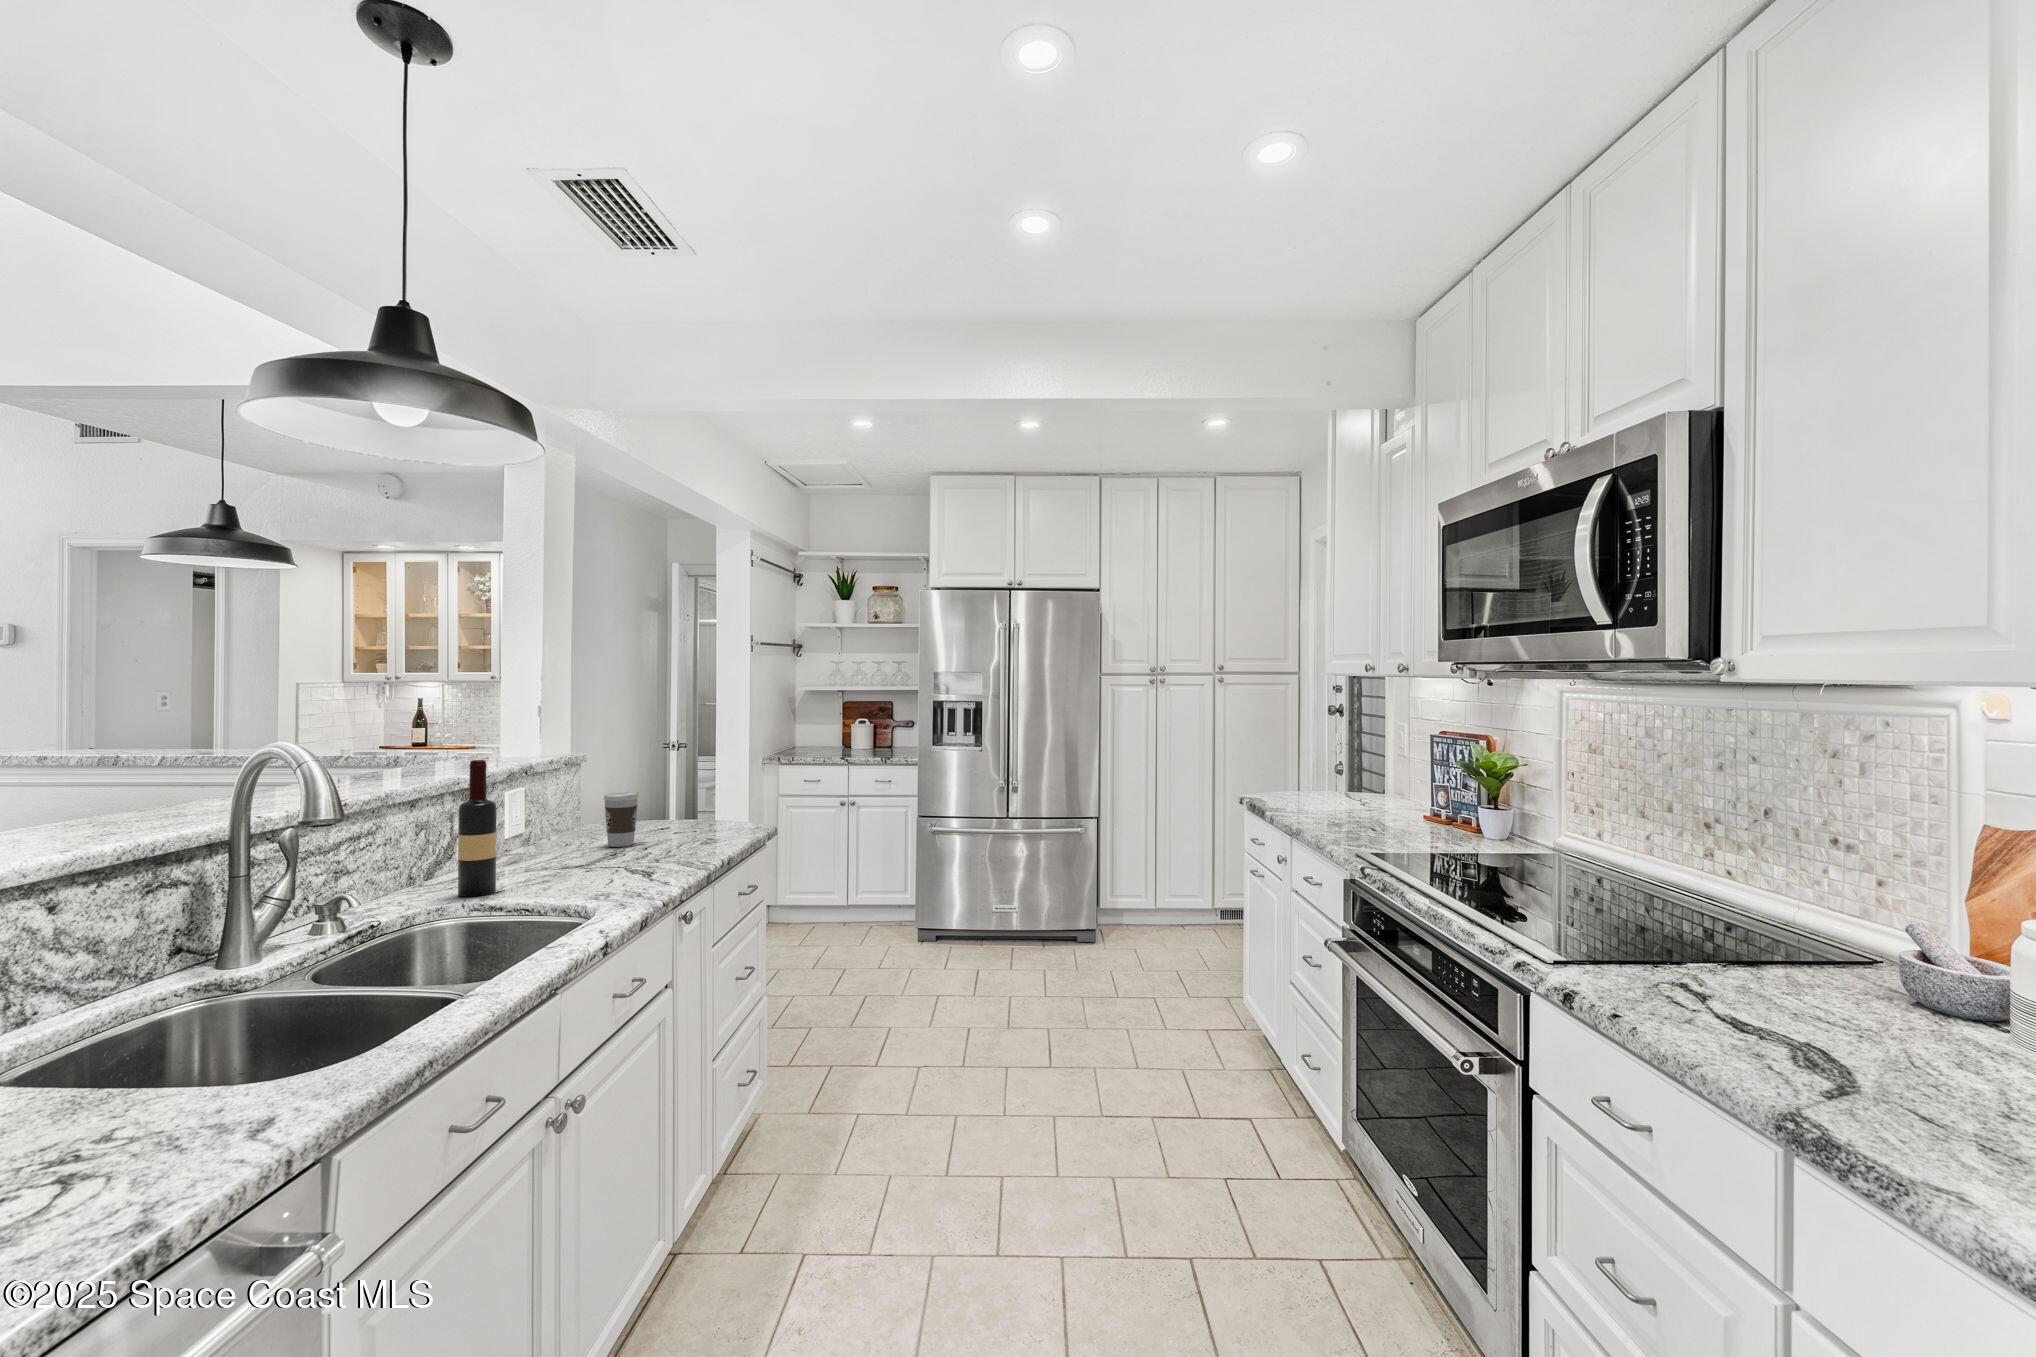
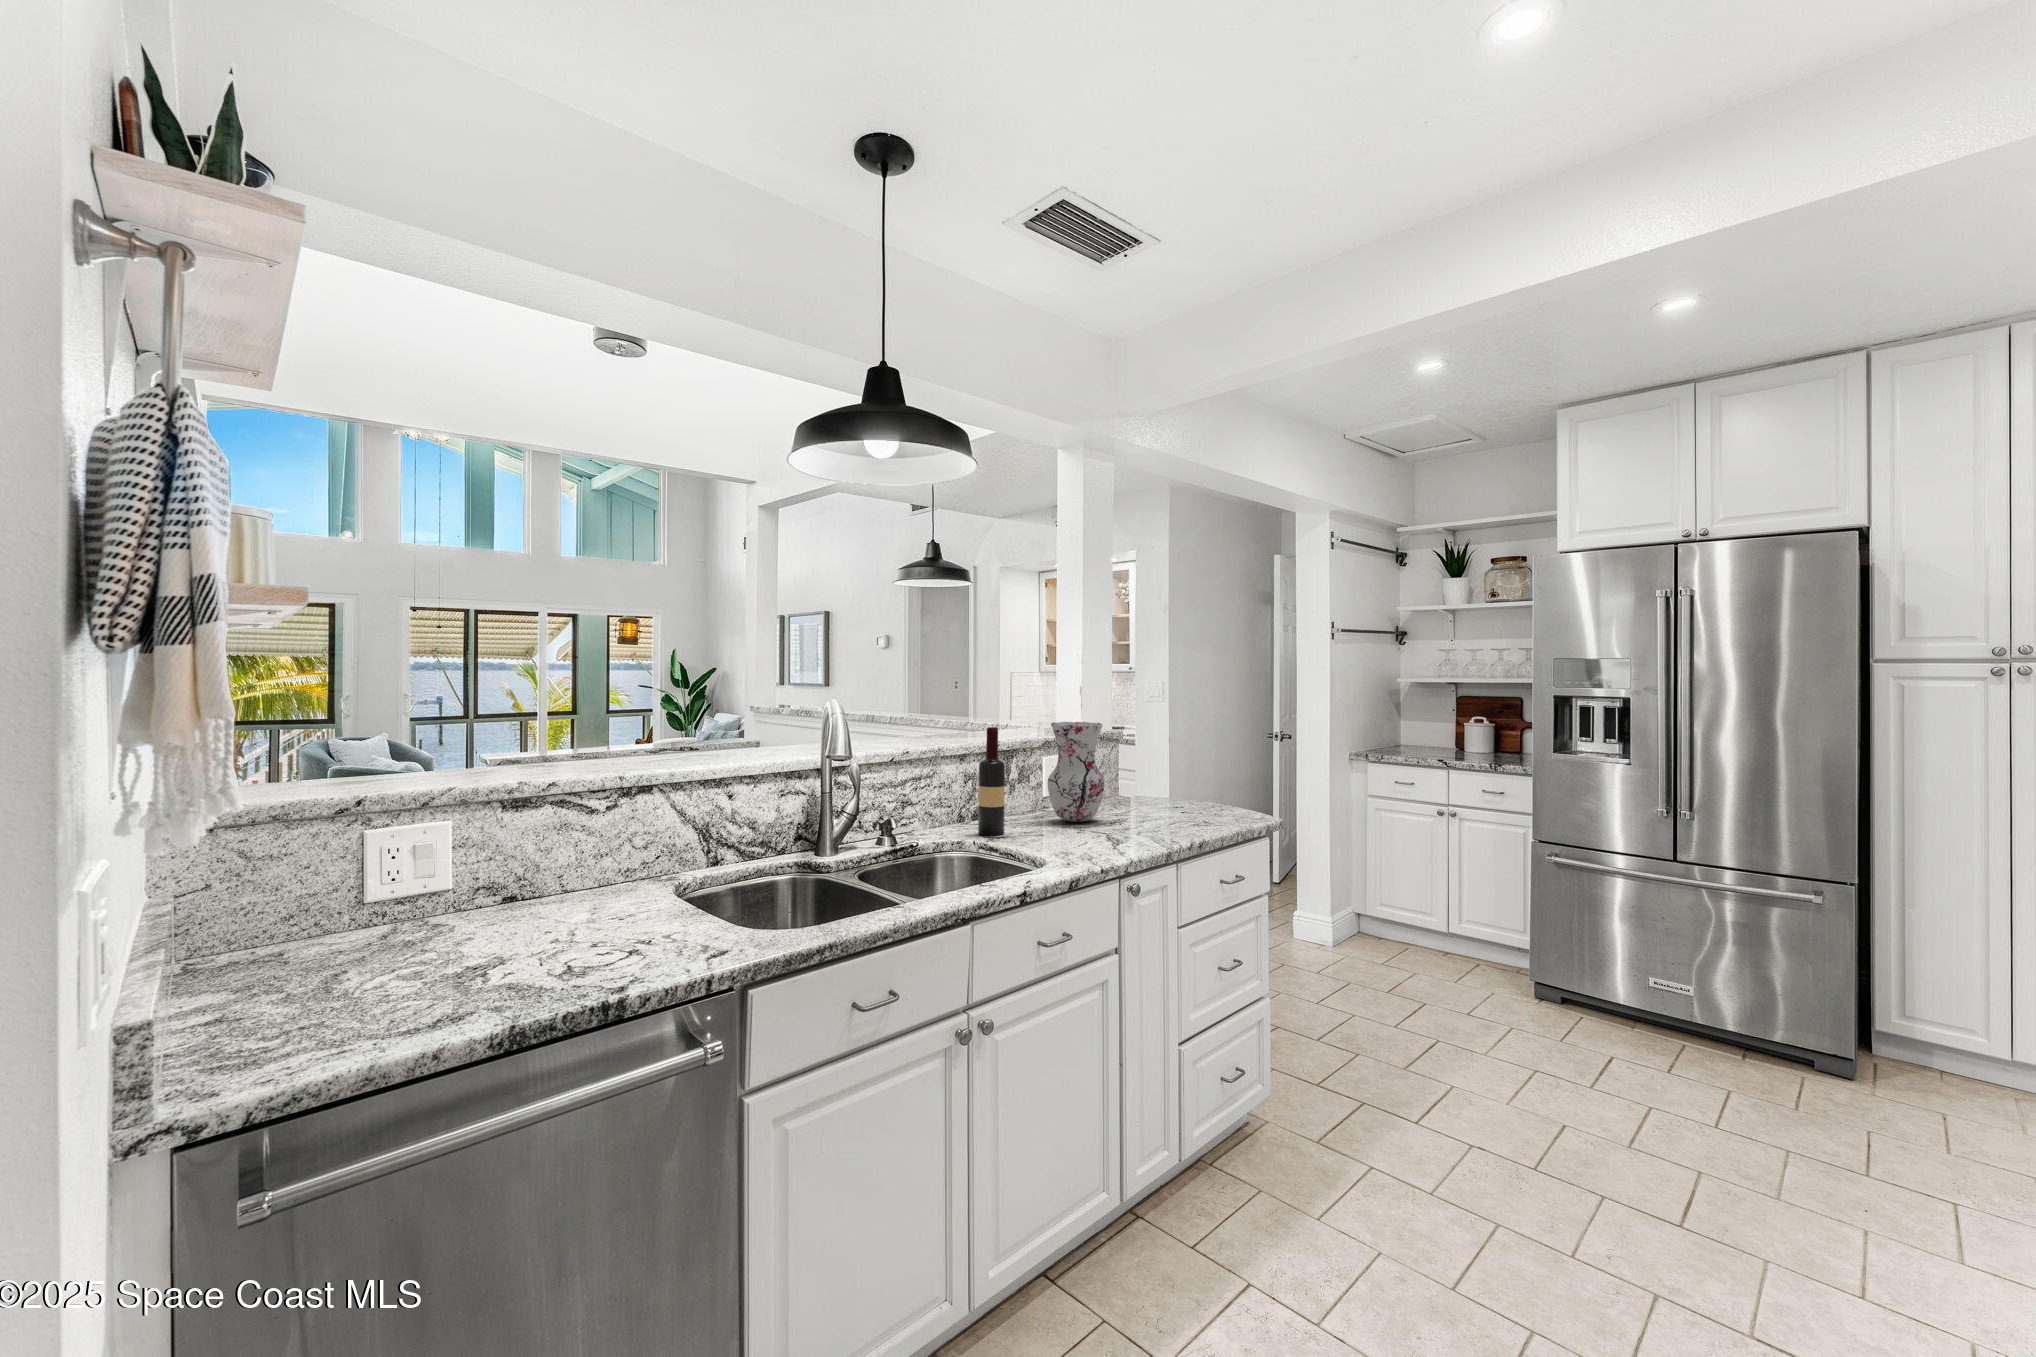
vase: none [532,746,606,863] -> present [1047,722,1105,822]
coffee cup: present [604,792,639,847] -> none [1114,767,1143,816]

